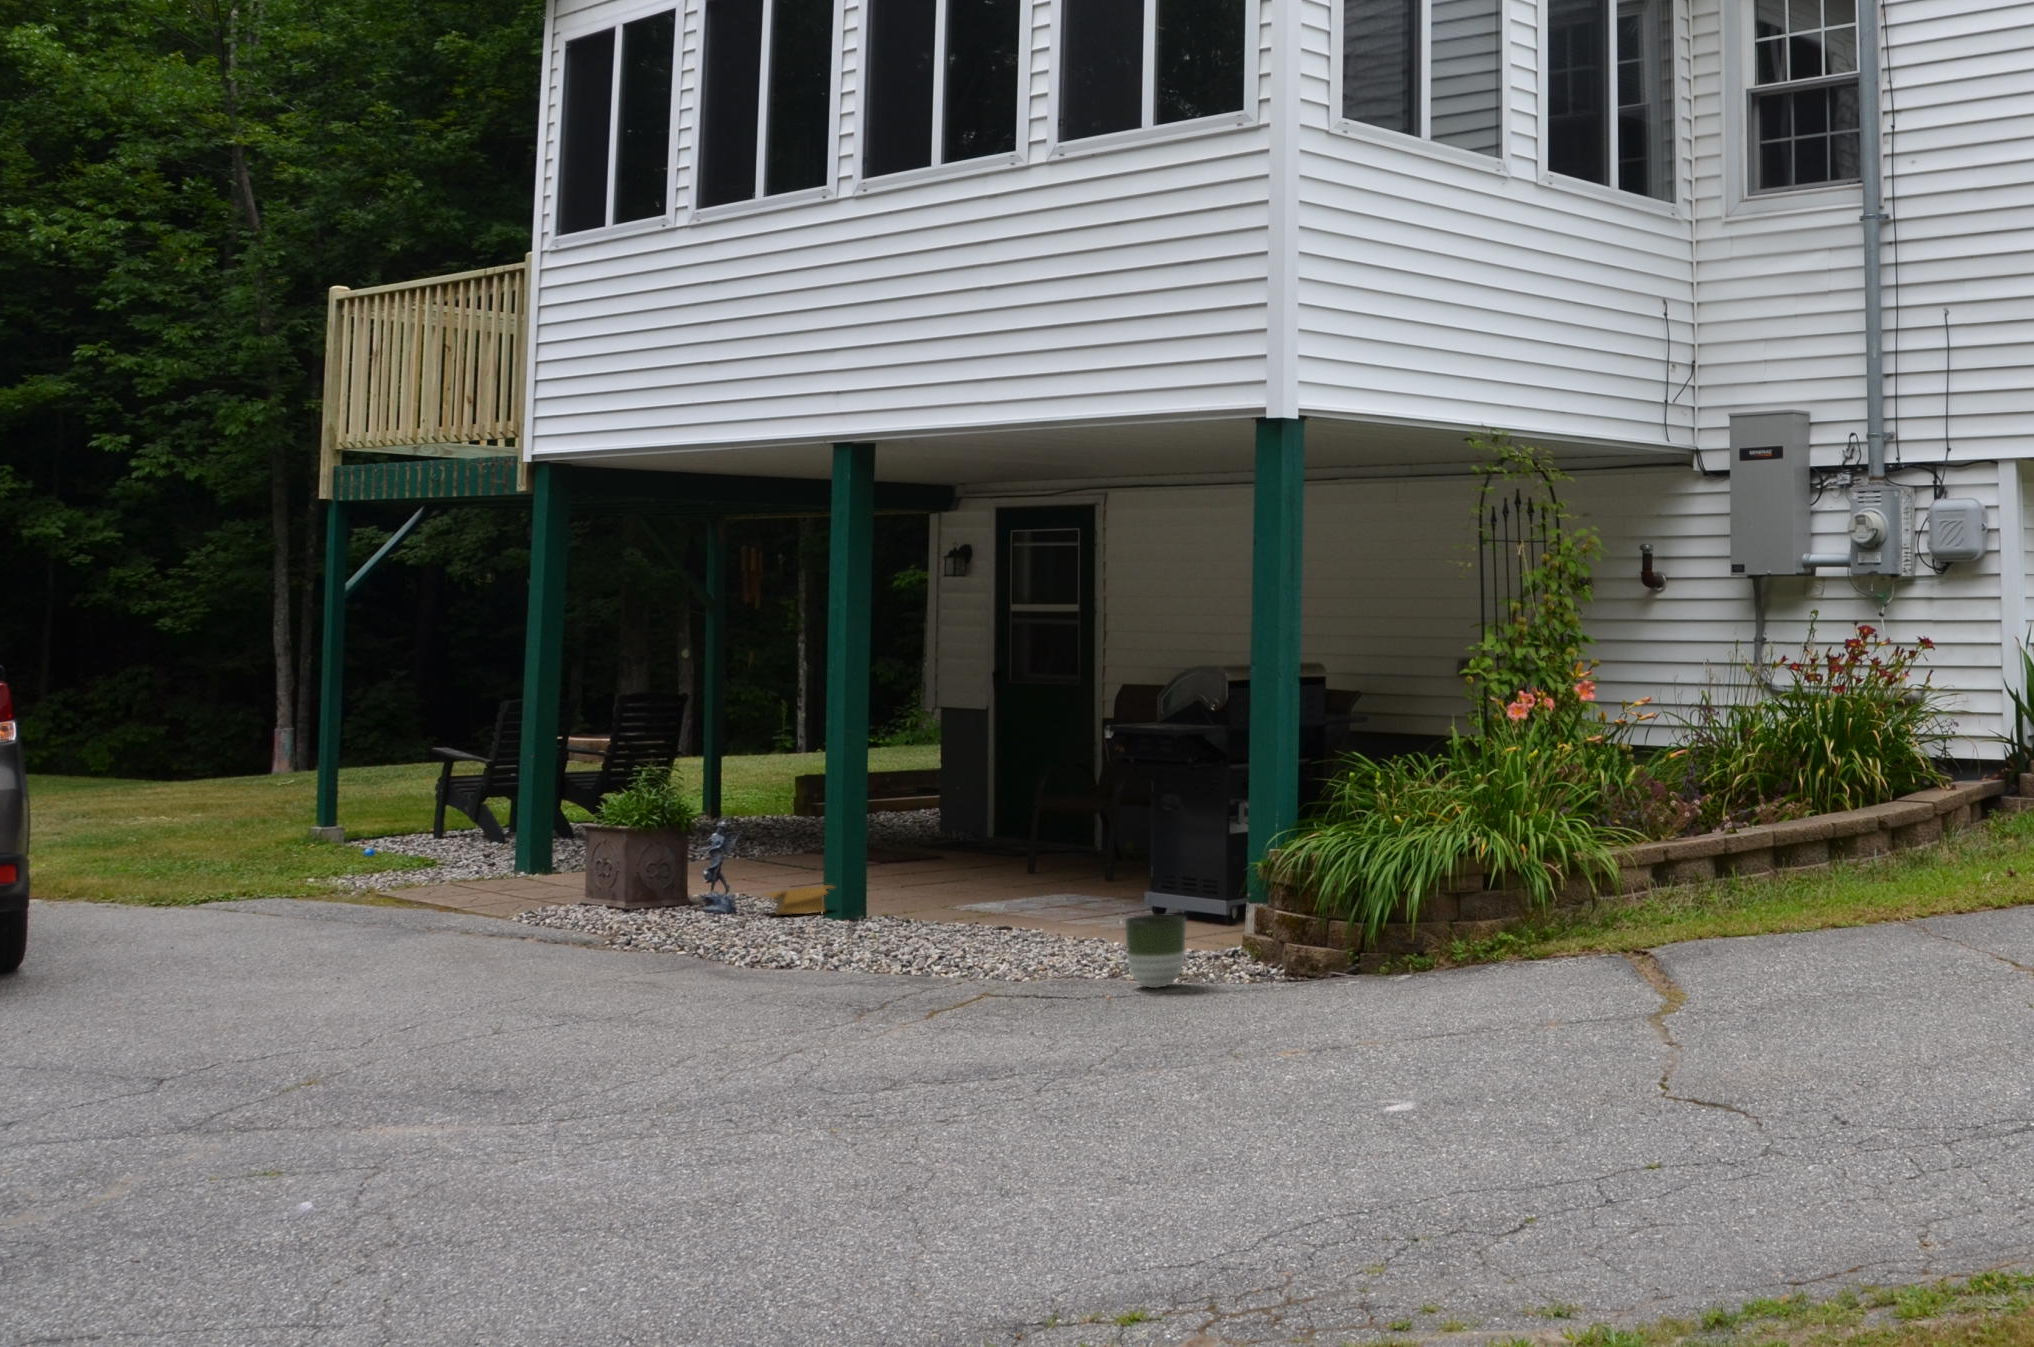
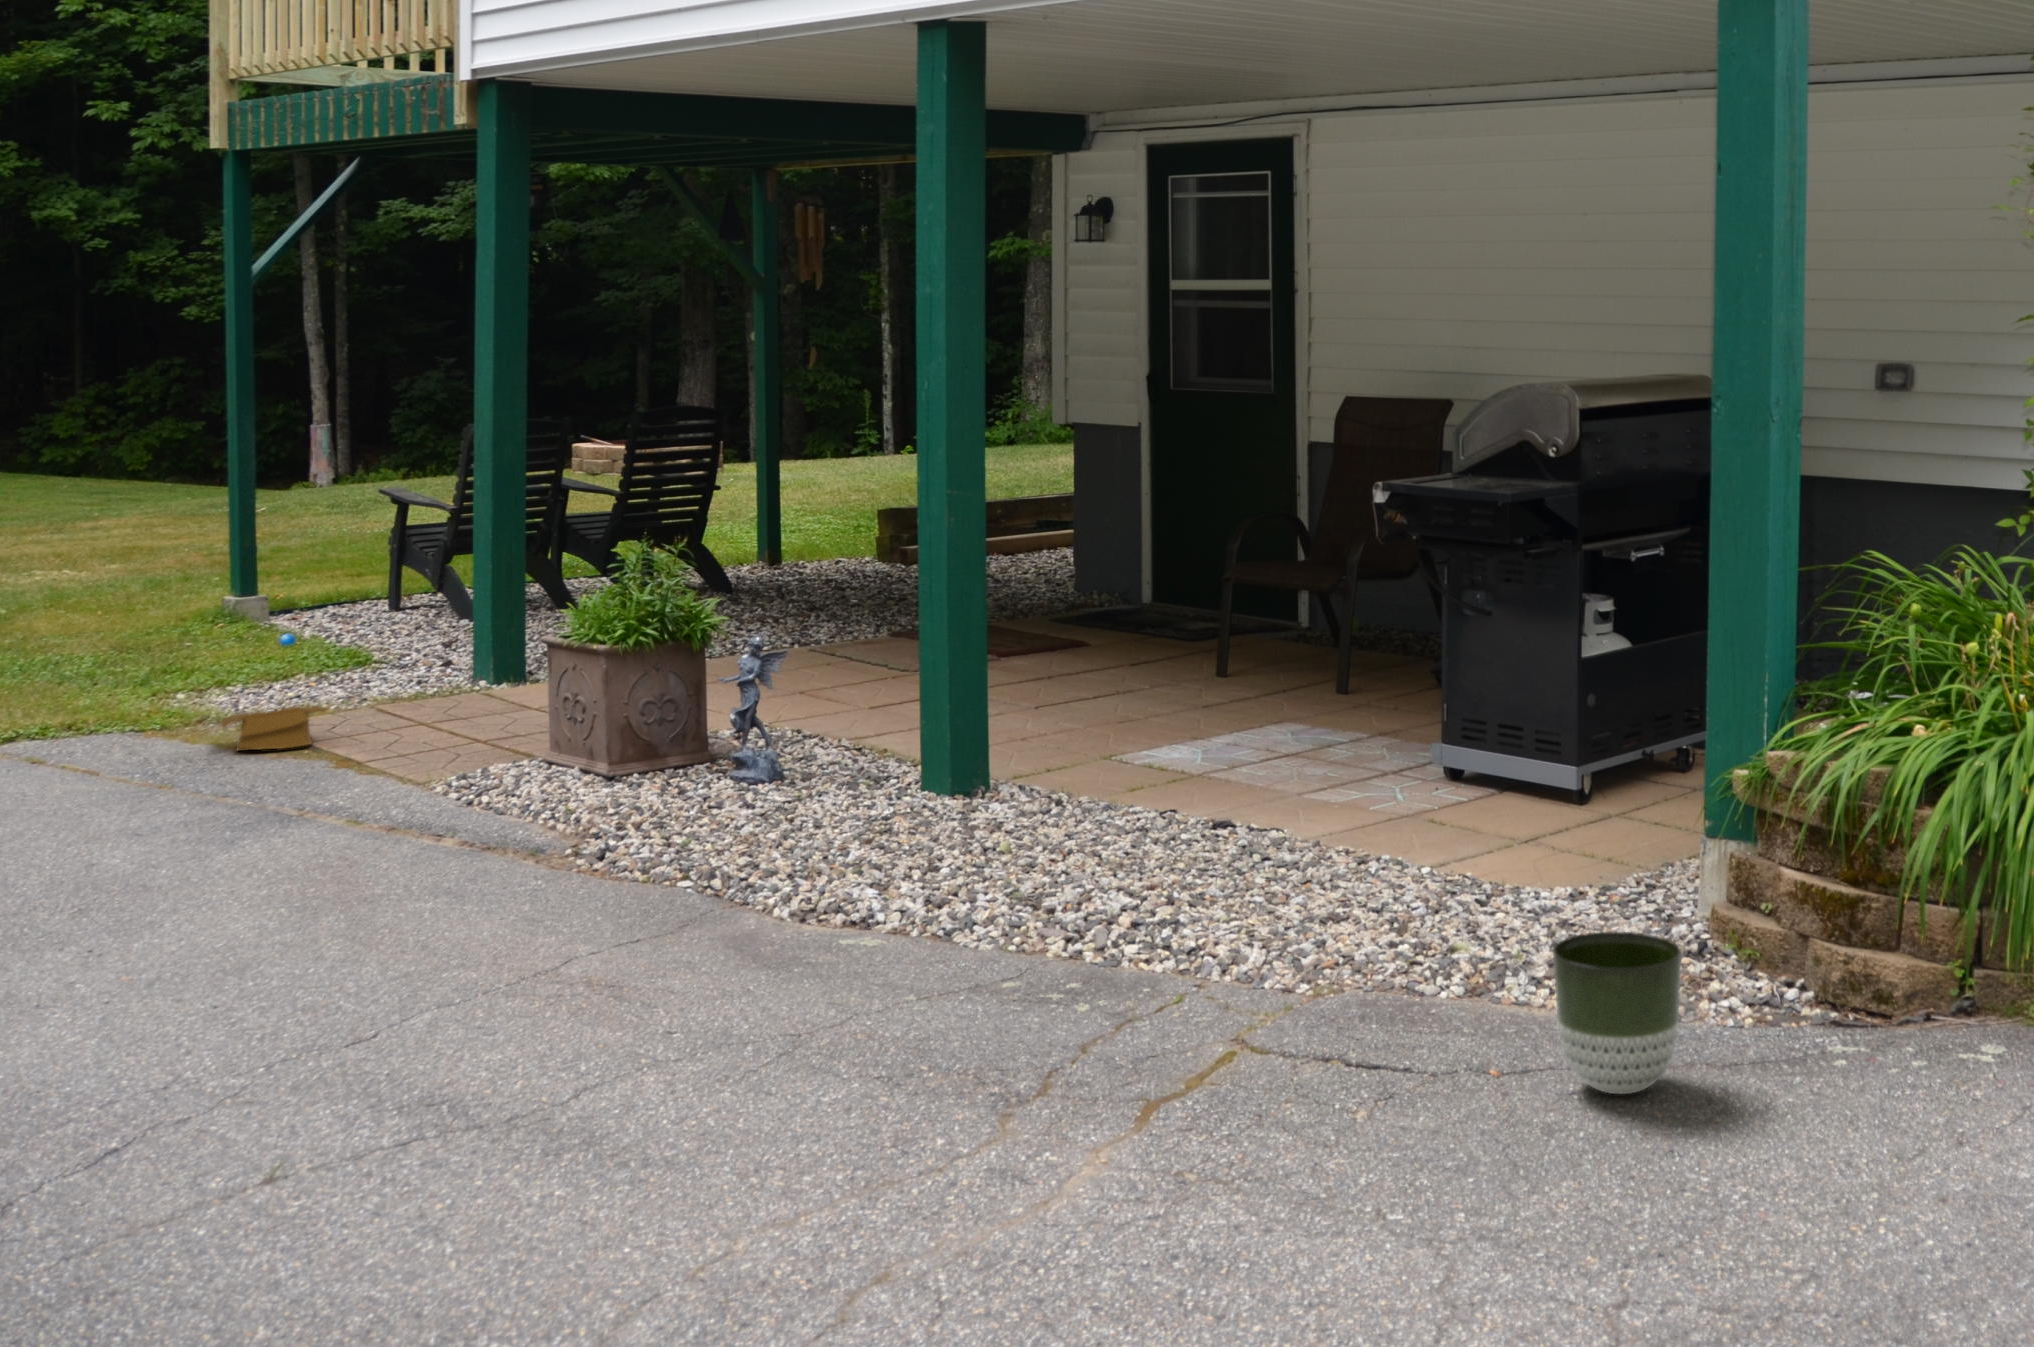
cardboard box: present [764,885,832,915] -> present [222,707,326,751]

